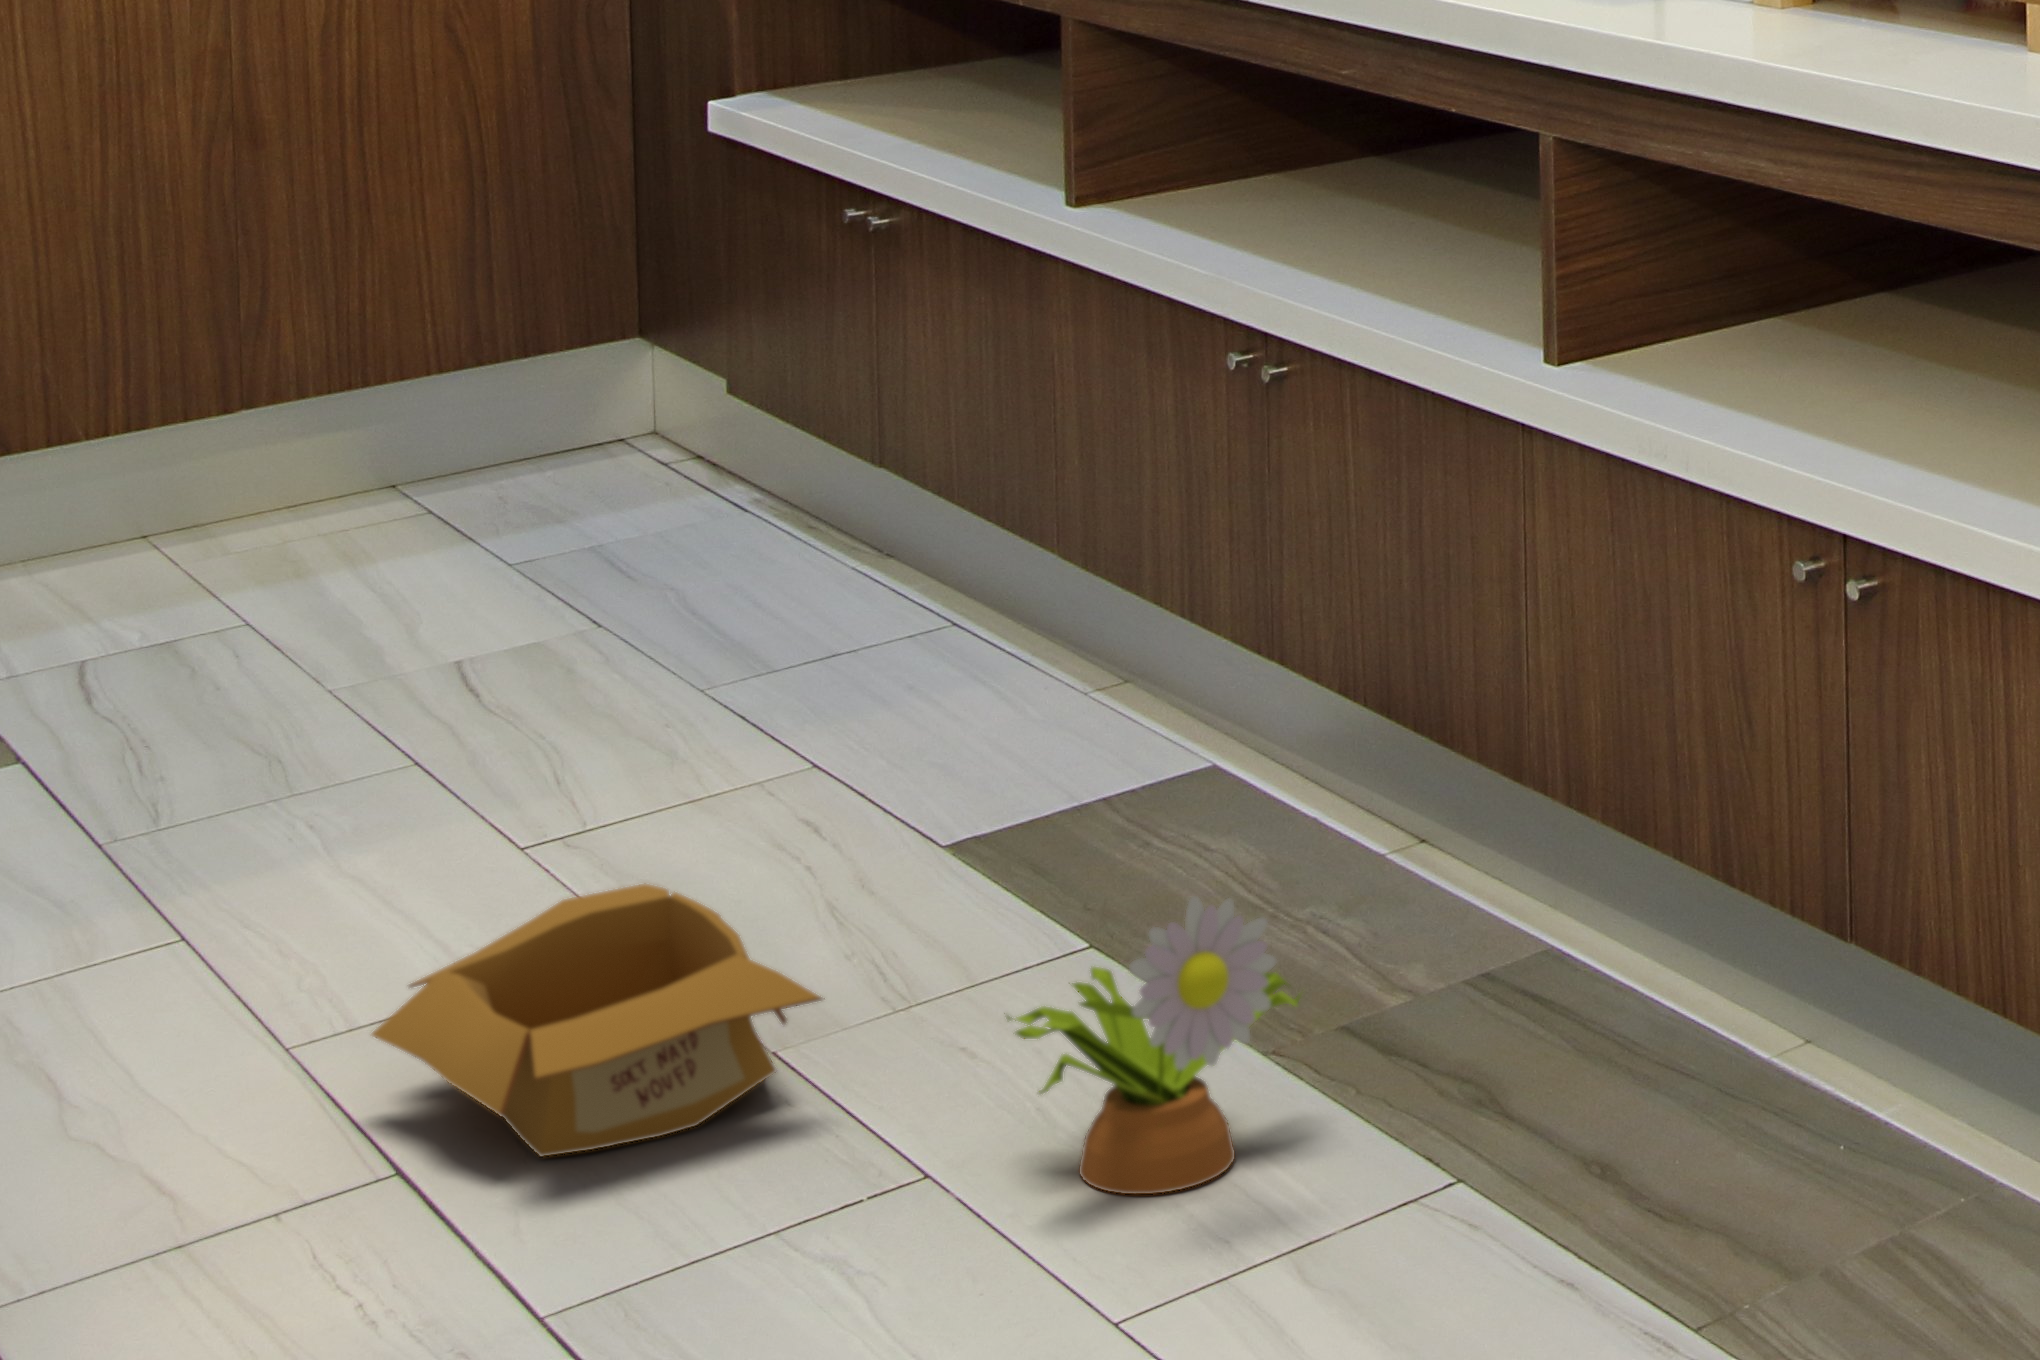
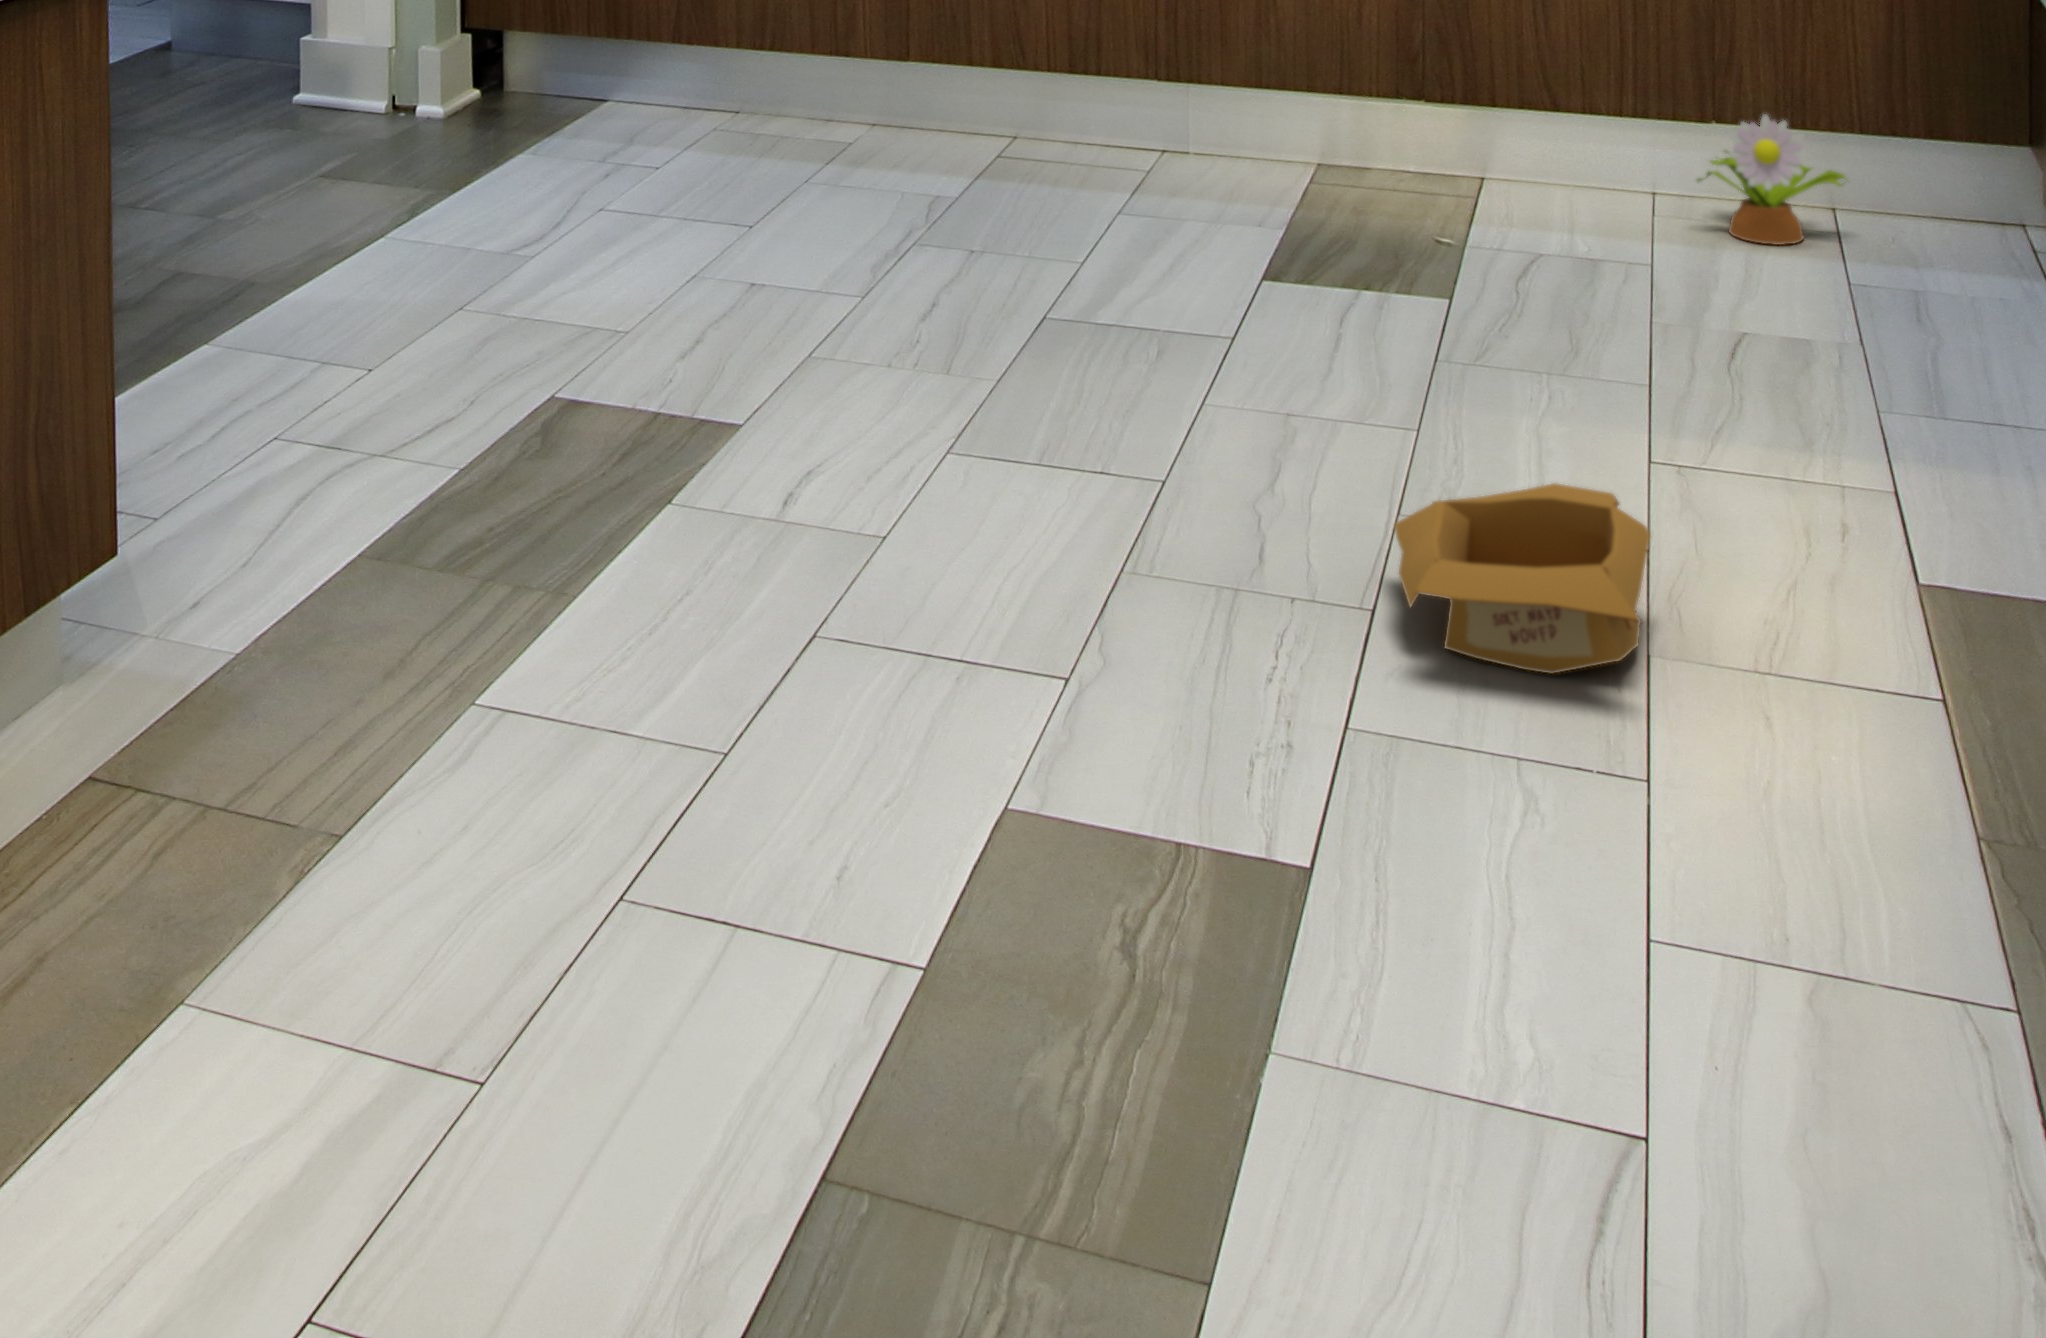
decorative plant: present [1007,897,1300,1194] -> present [1698,115,1846,245]

